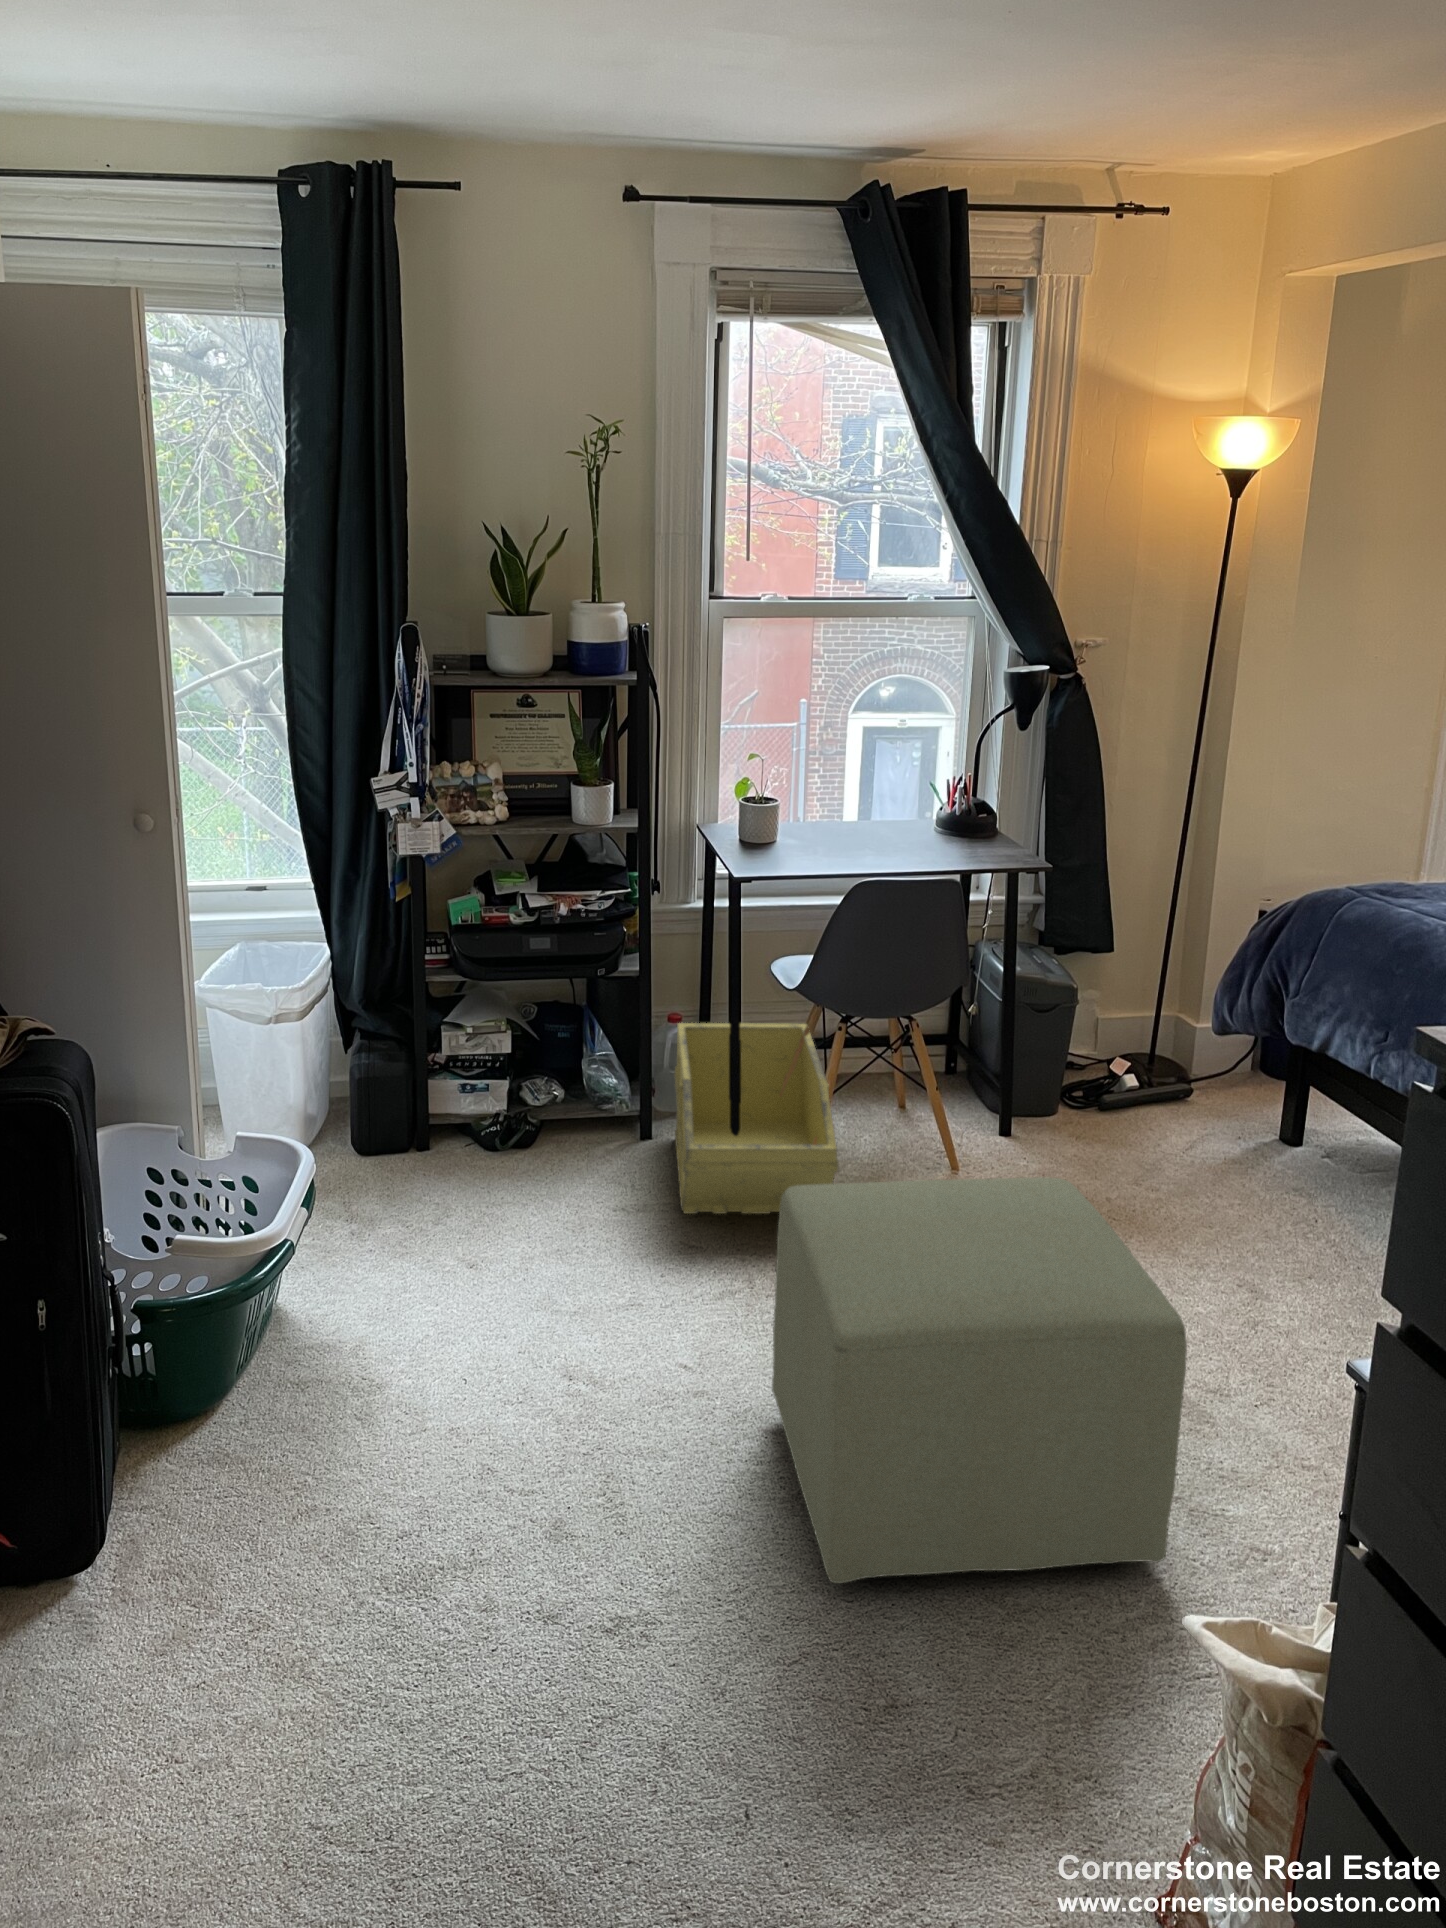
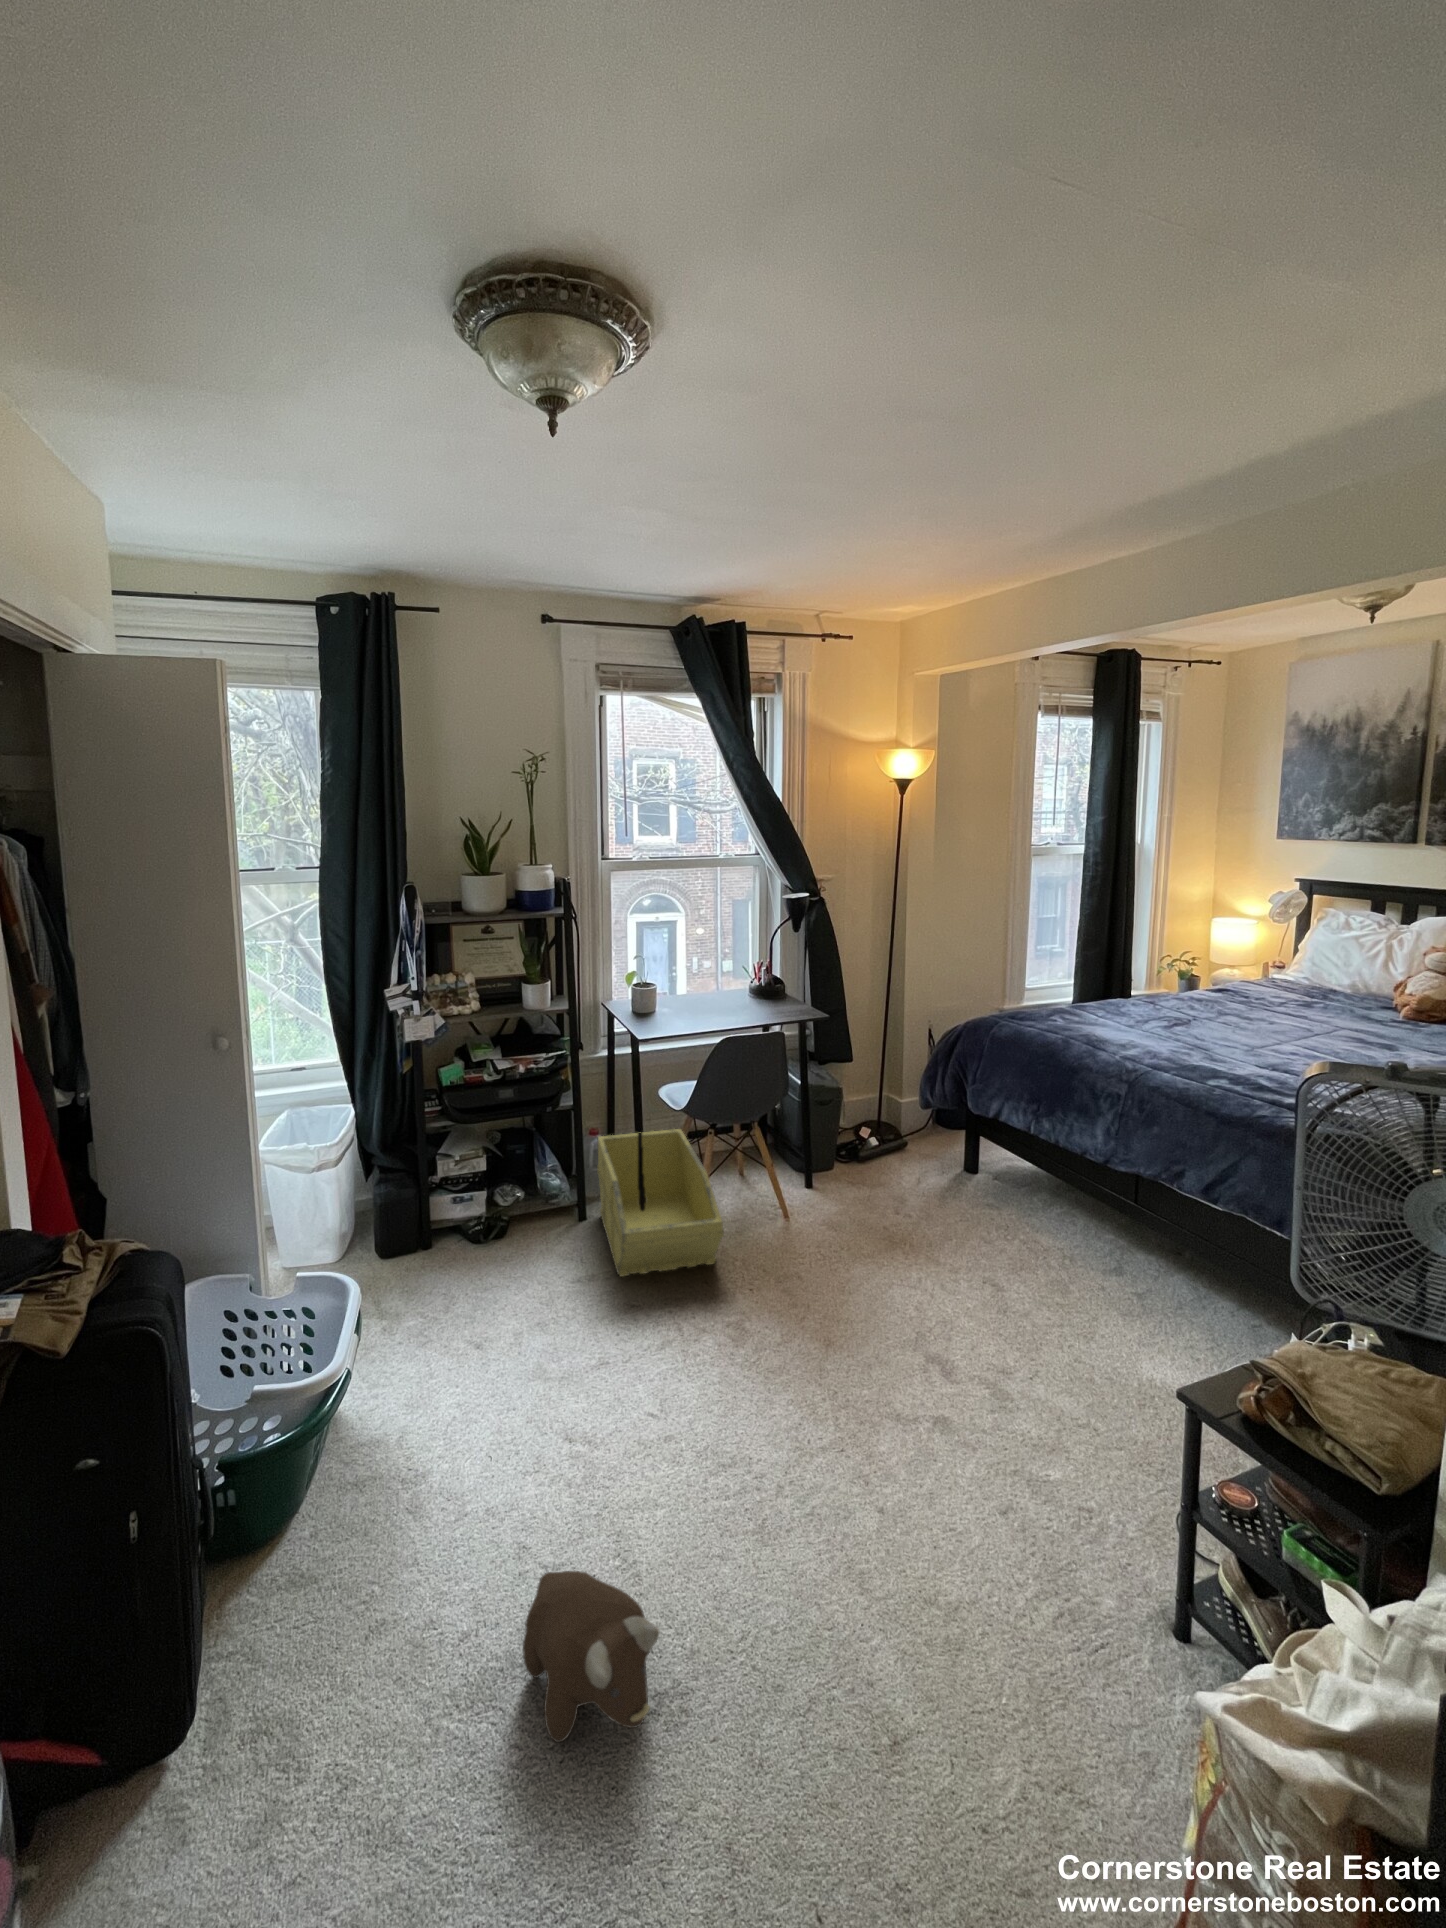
ottoman: present [772,1177,1187,1583] -> none [723,1247,1050,1626]
plush toy: none [465,1472,613,1632] -> present [523,1571,659,1742]

